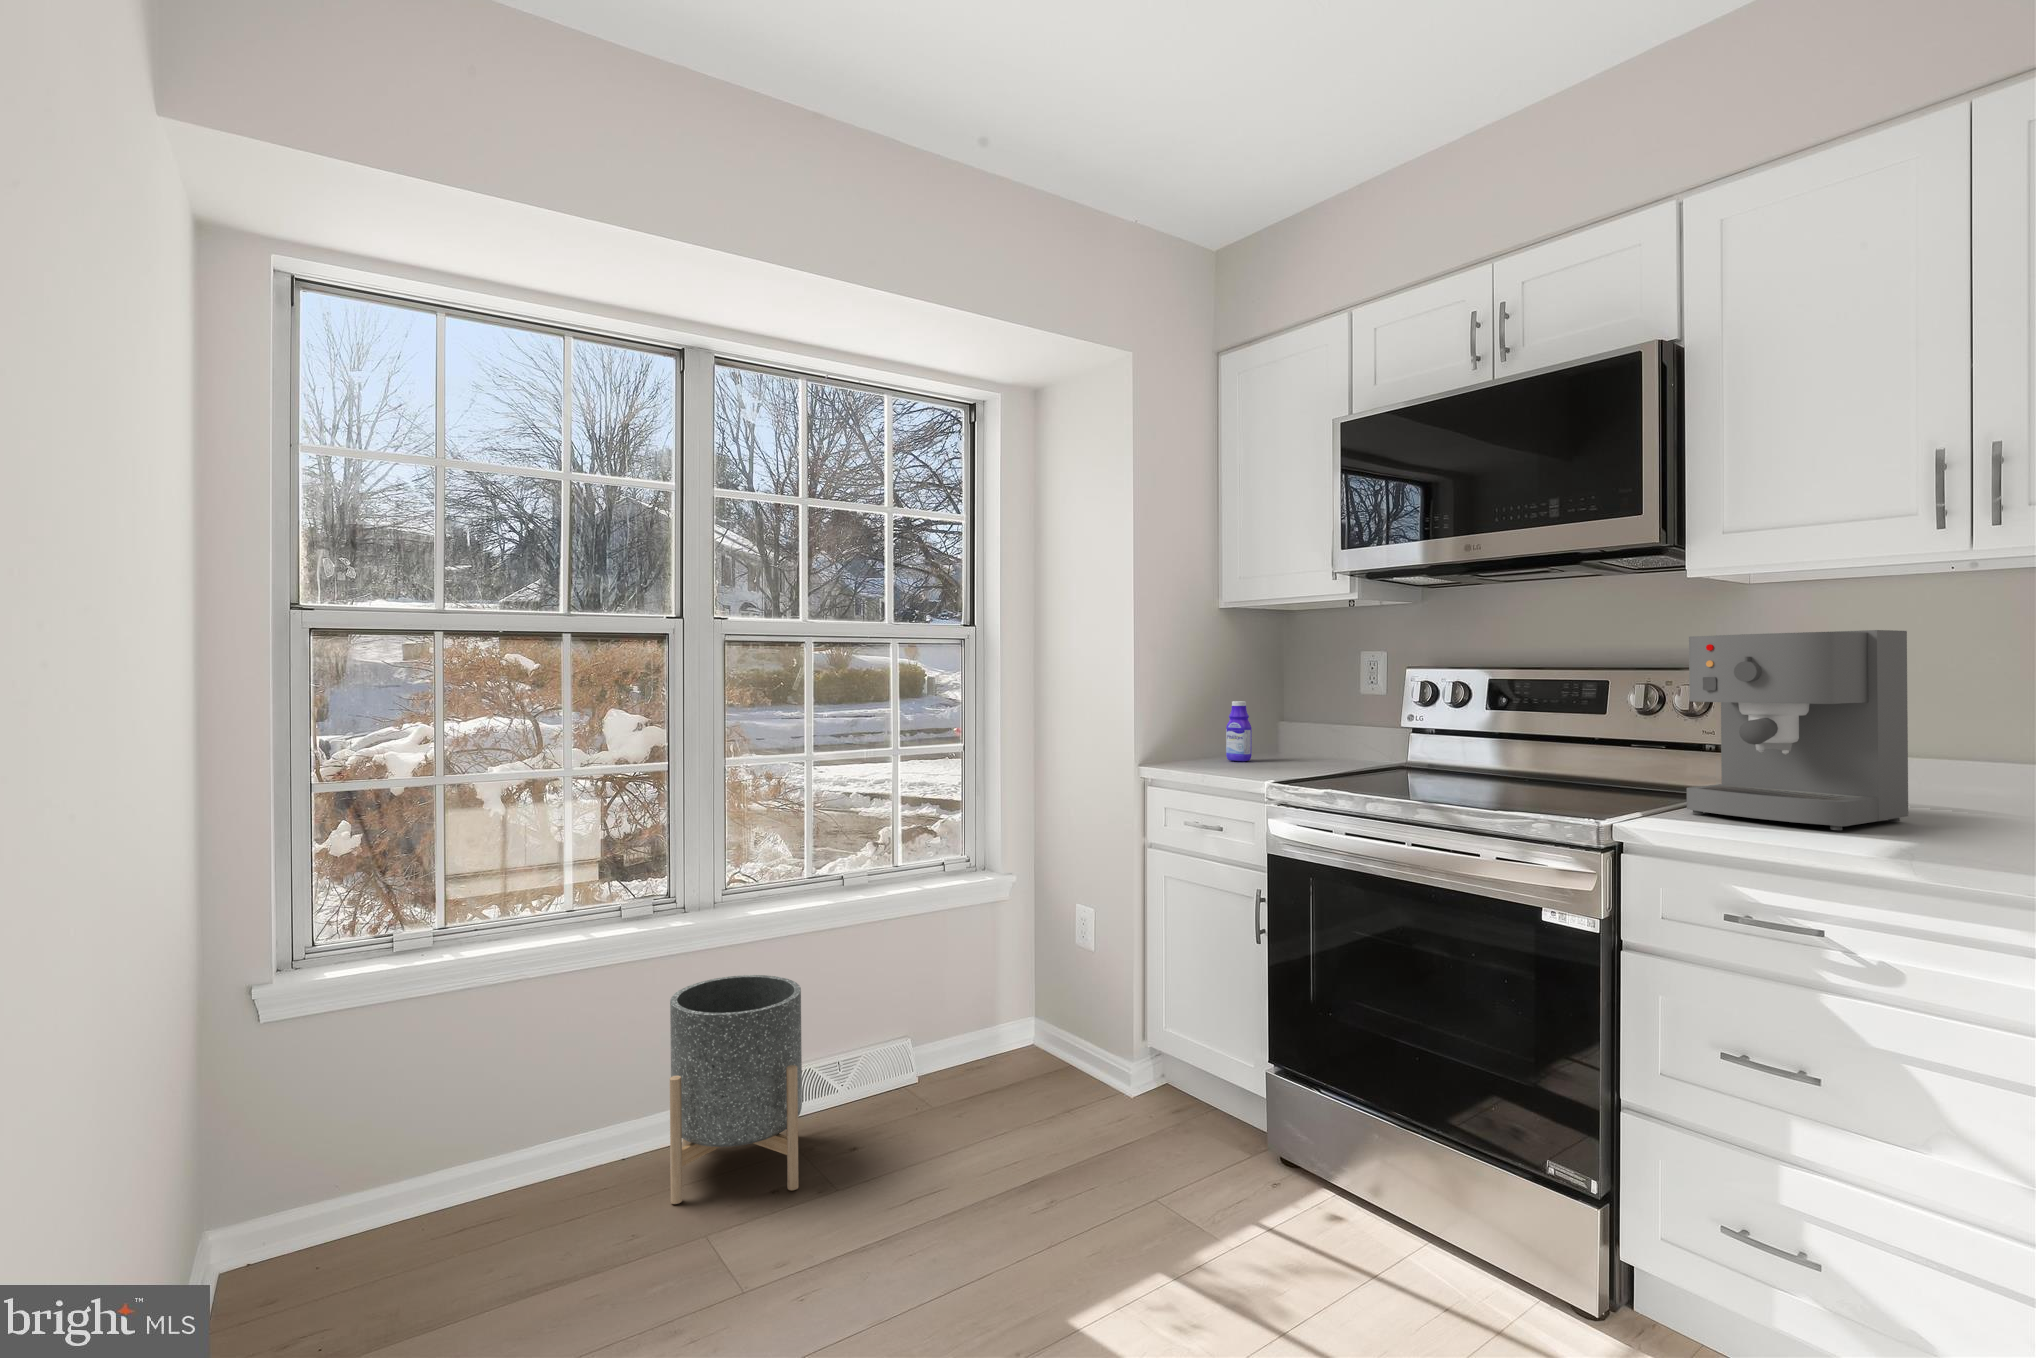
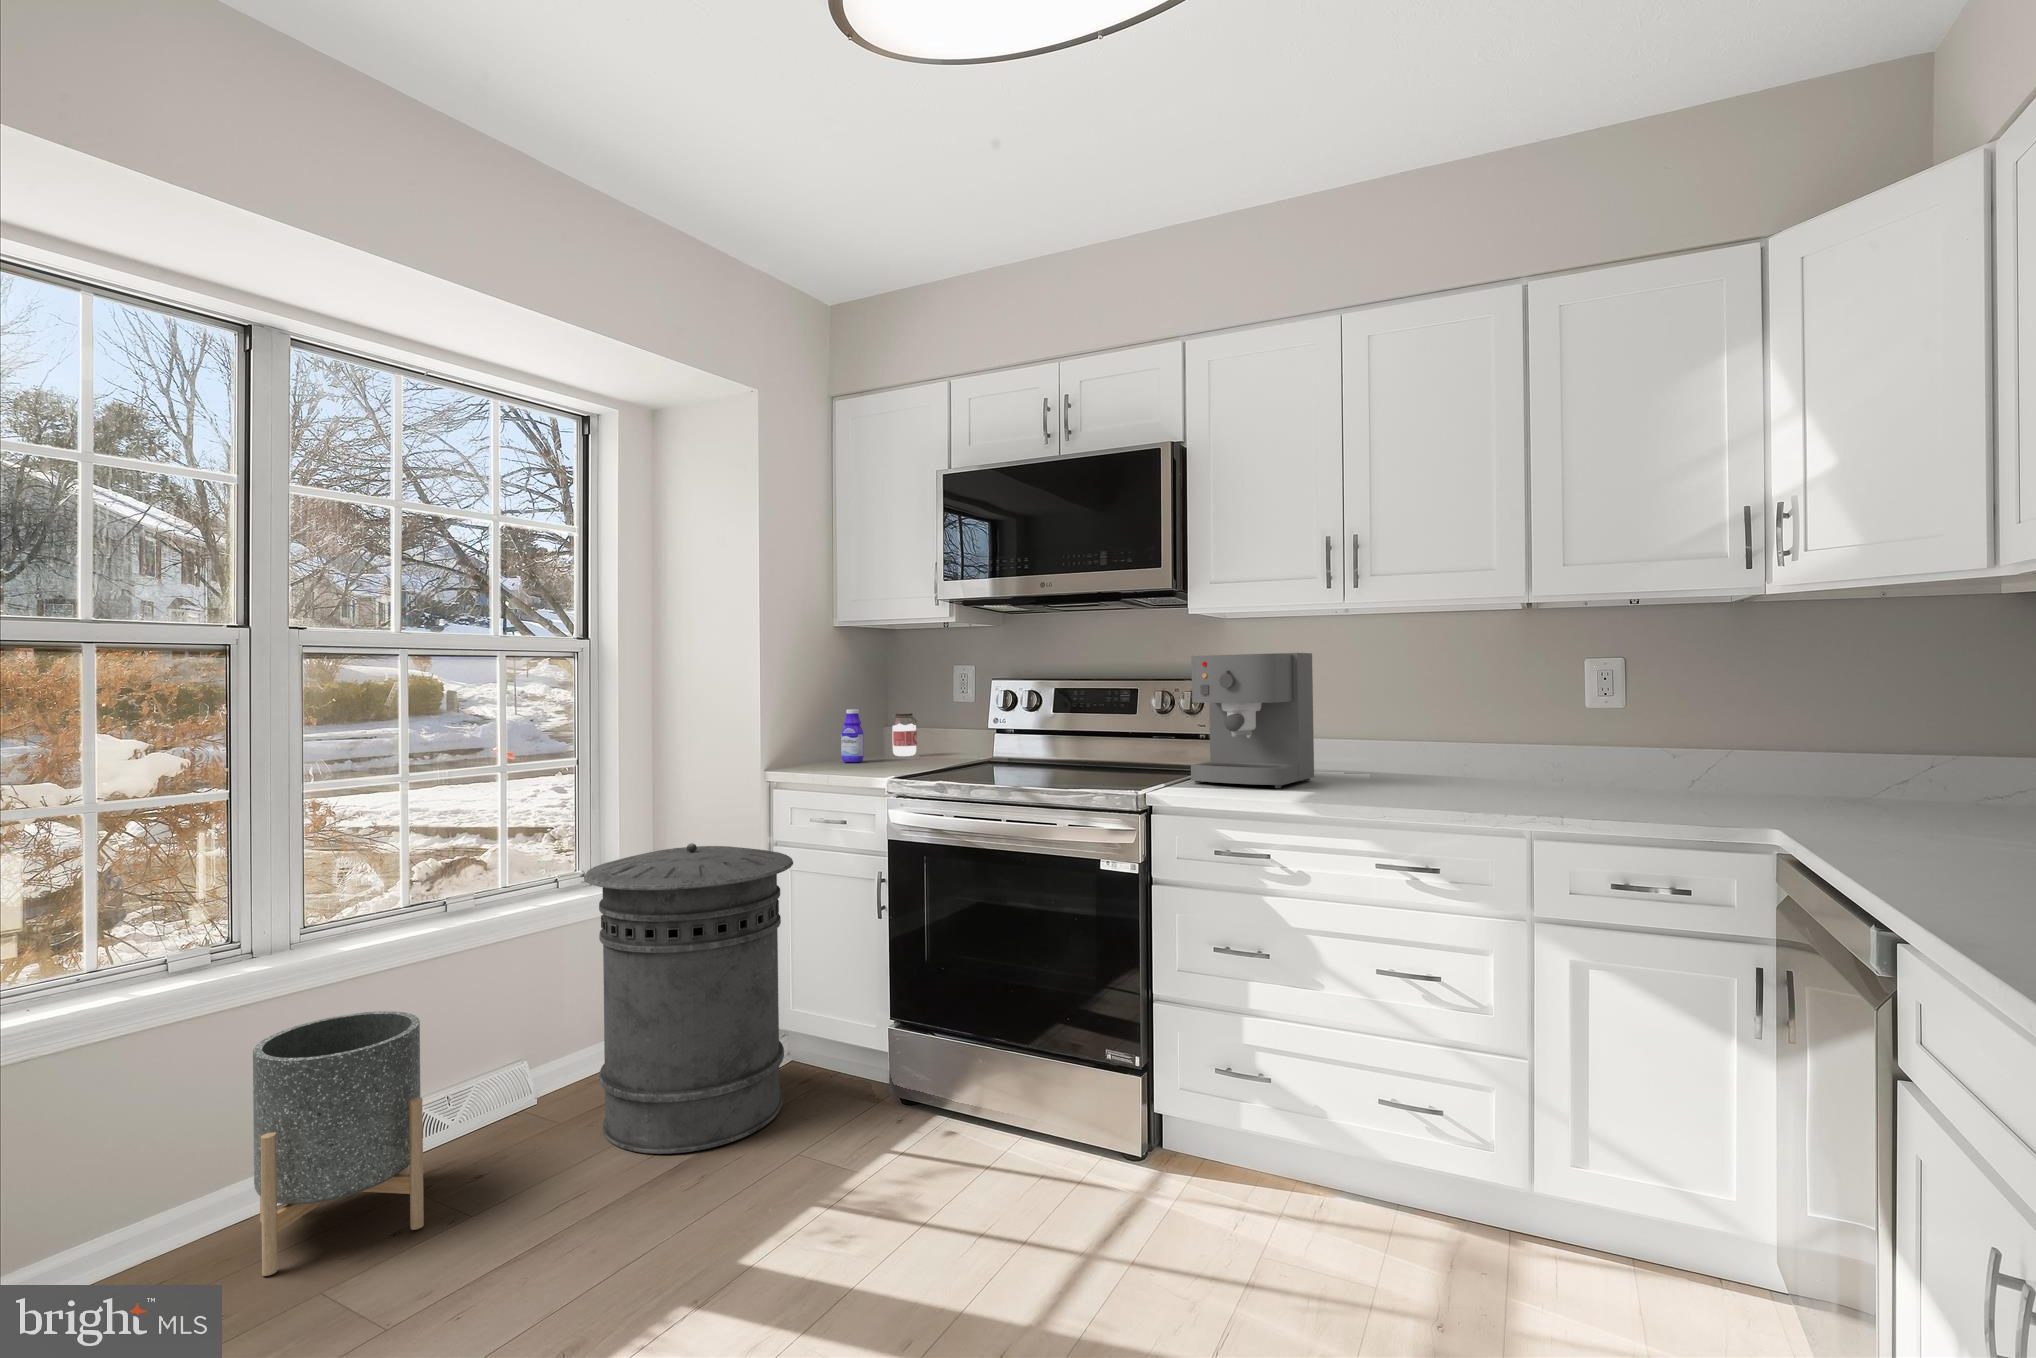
jar: none [1288,707,1318,757] -> present [892,713,917,756]
trash can: none [951,841,1161,1169] -> present [584,843,793,1154]

